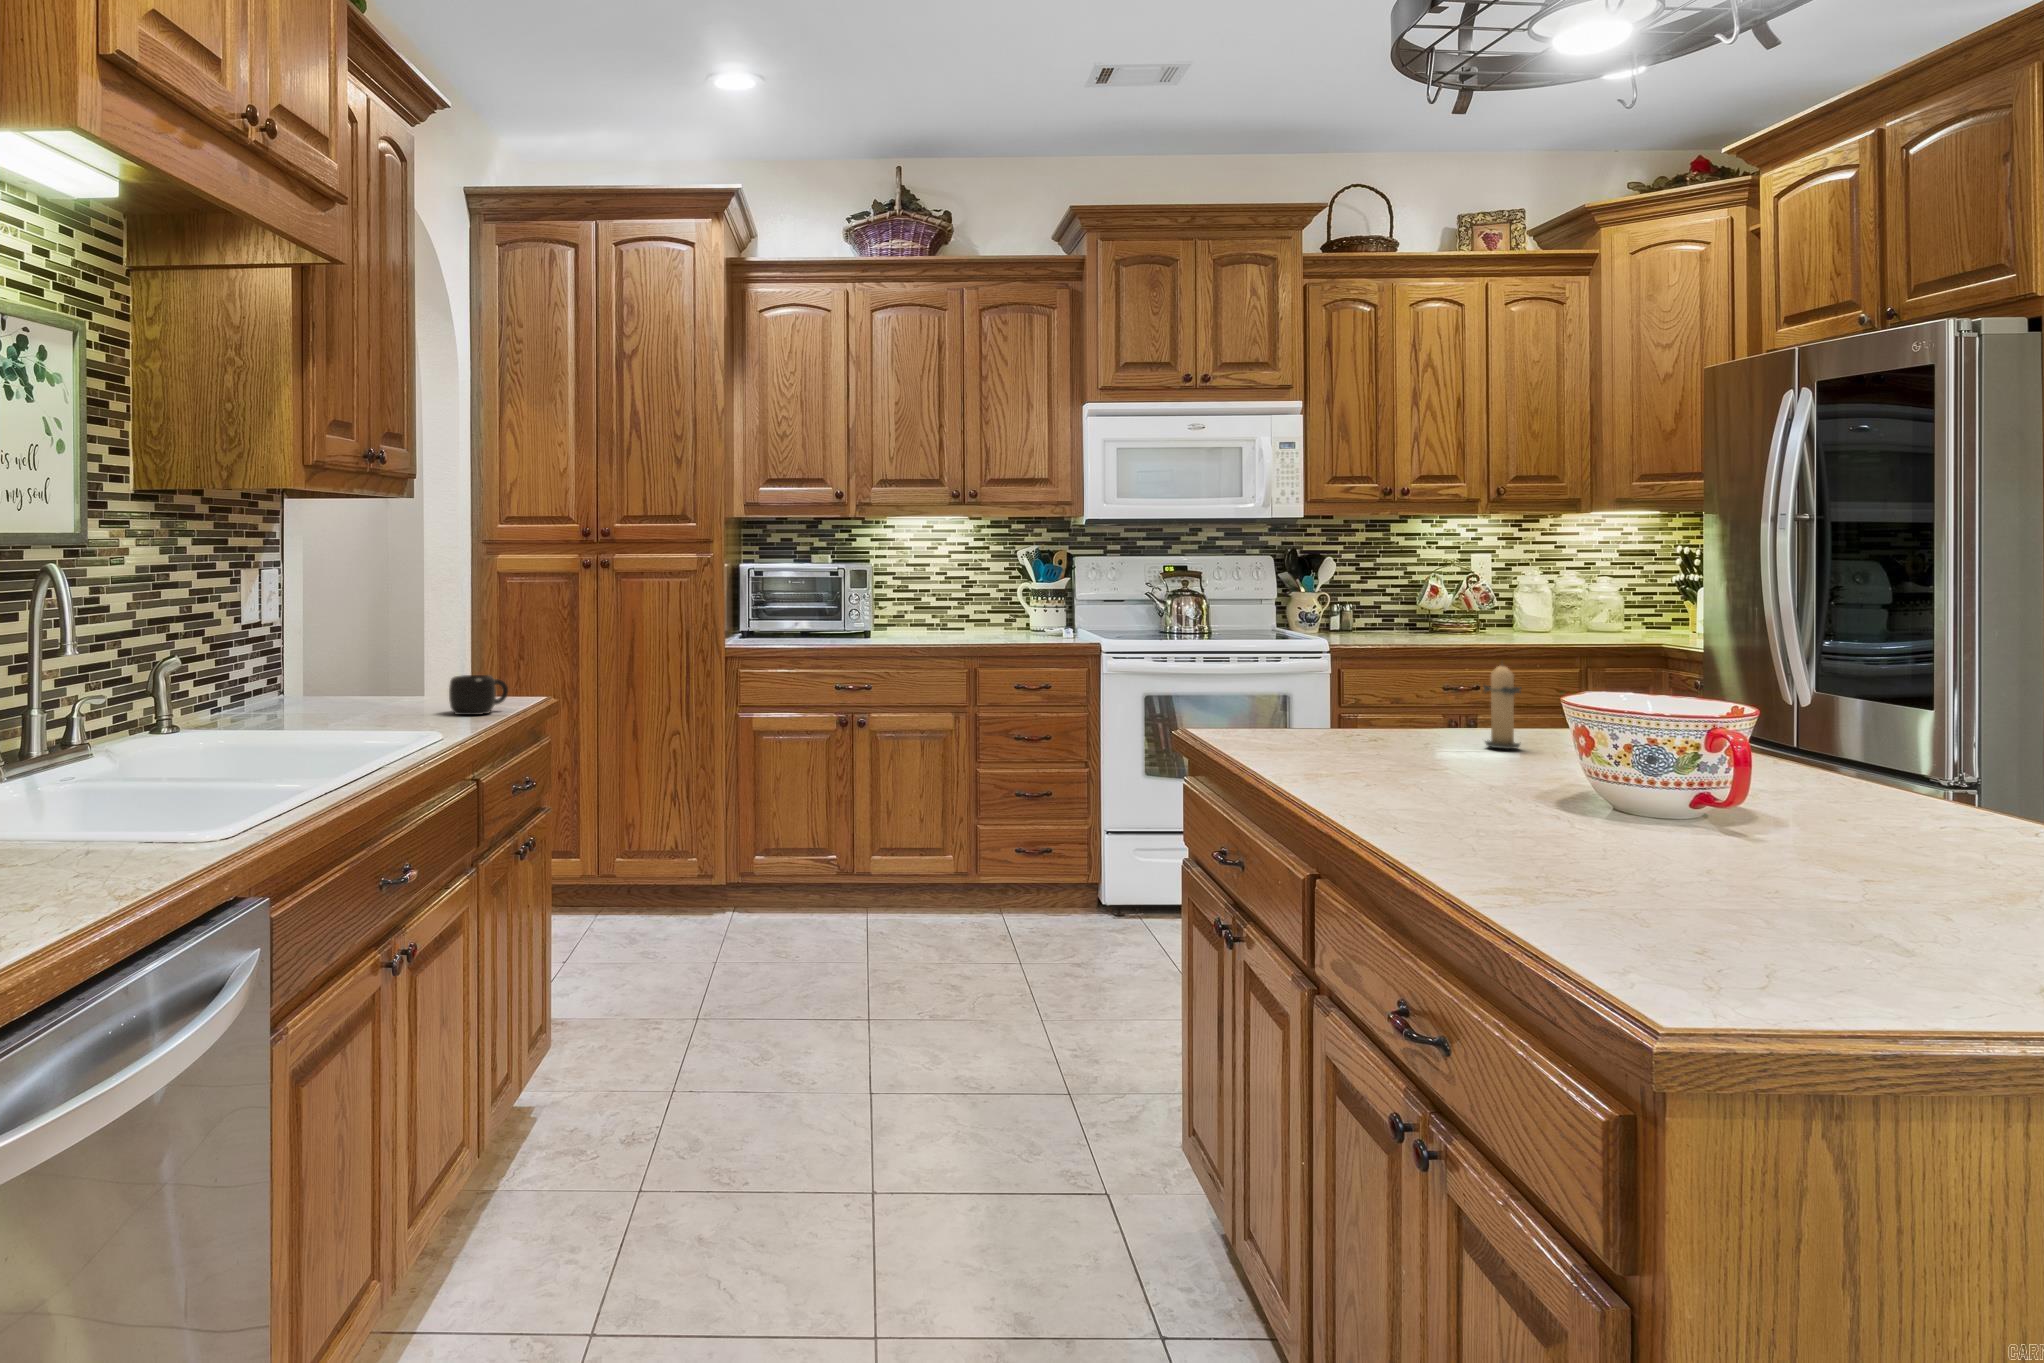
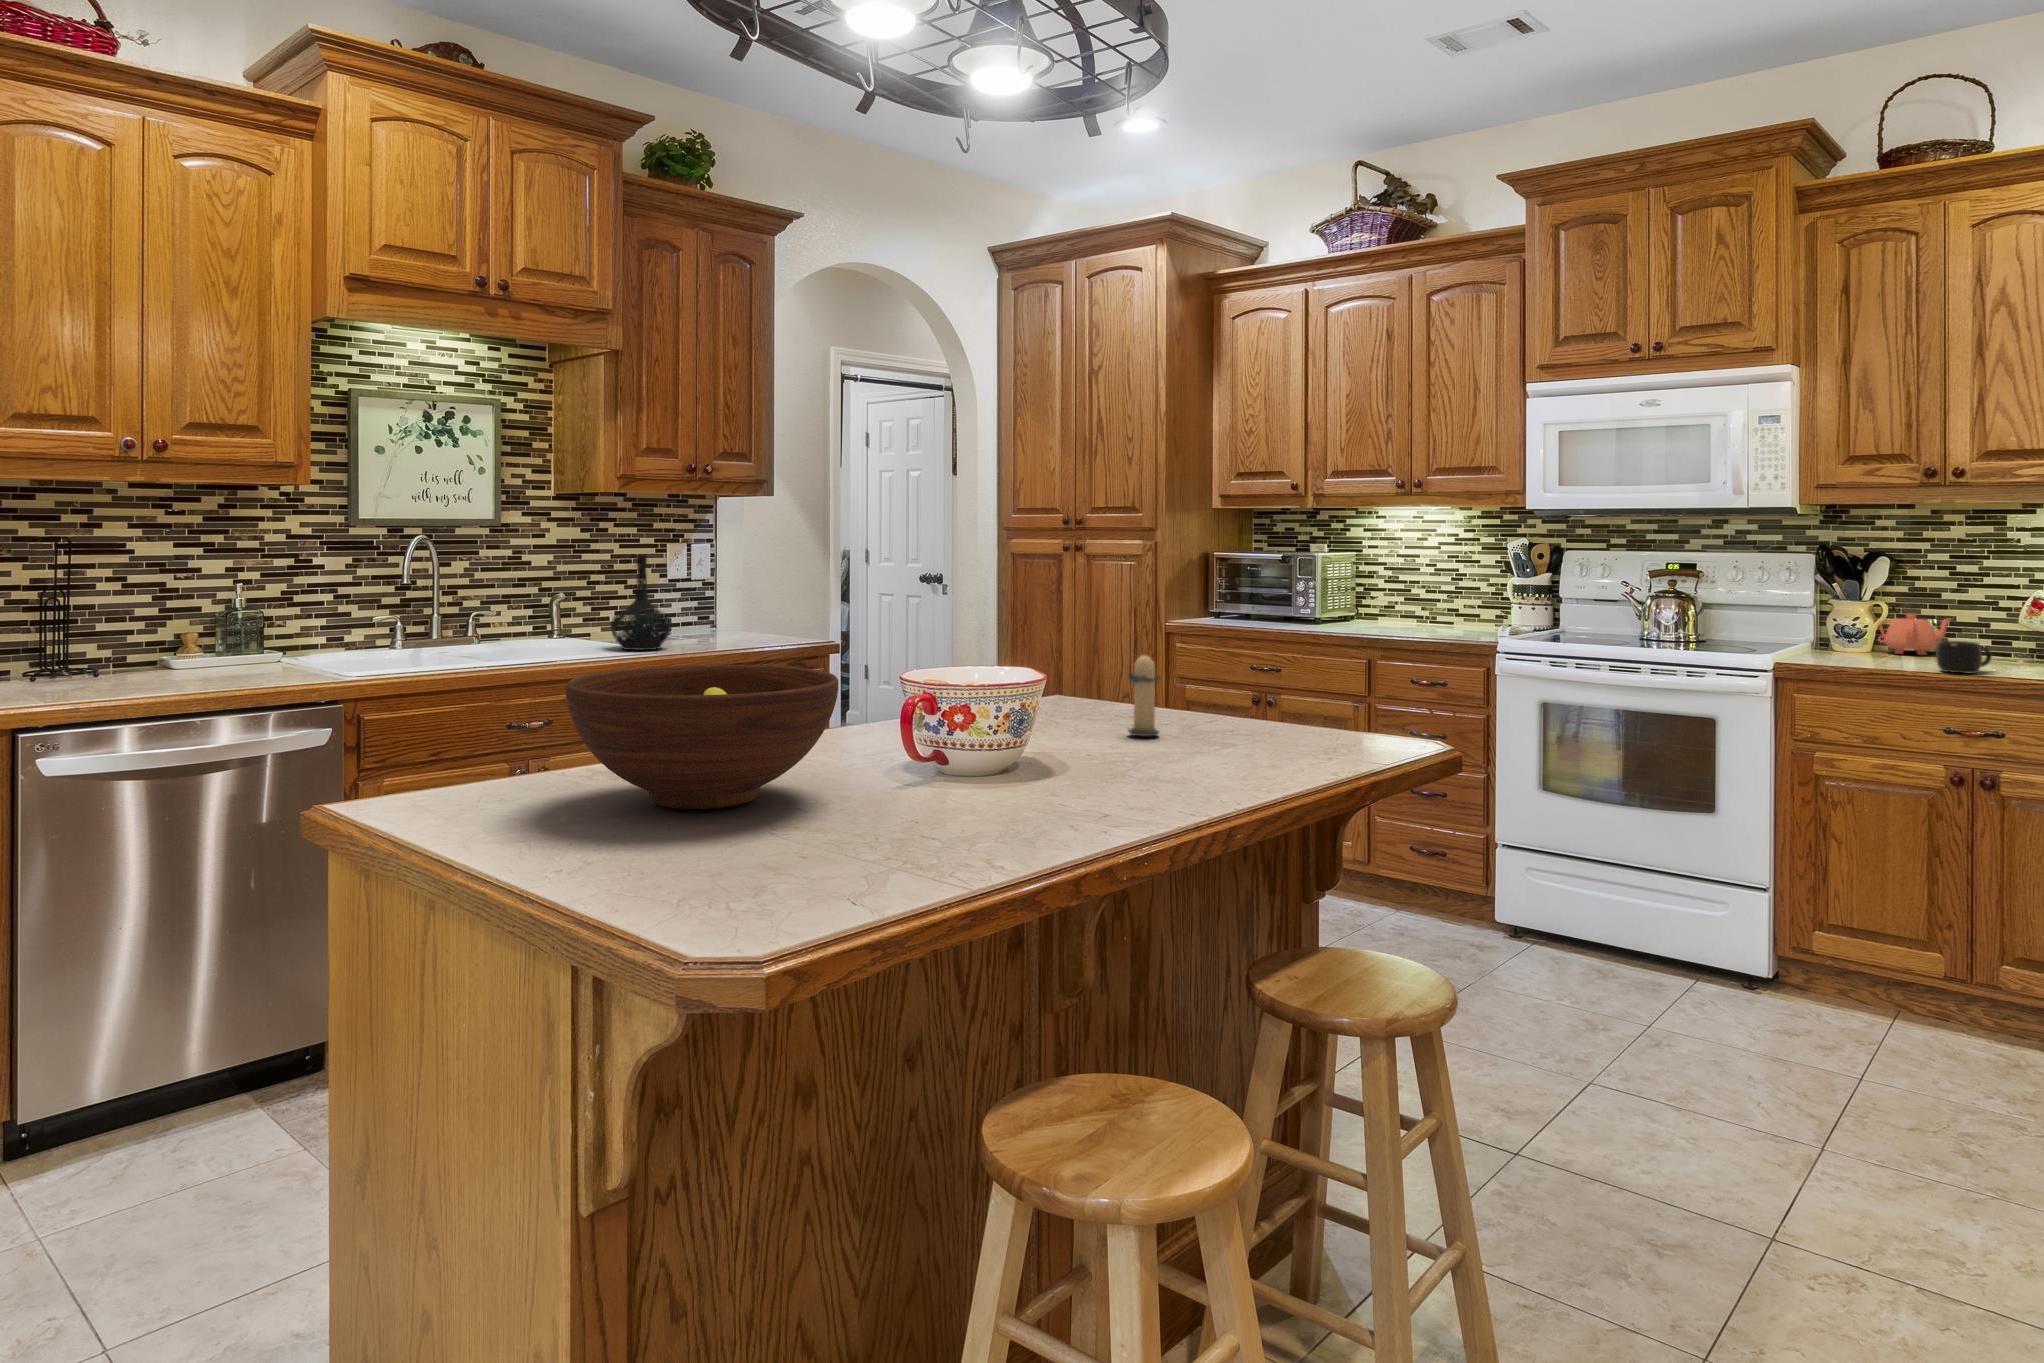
bottle: none [312,587,411,739] -> present [611,554,672,650]
teapot: none [1333,601,1380,632] -> present [1878,614,1951,655]
mug: present [449,675,508,715] -> present [1936,641,1992,673]
fruit bowl: none [1581,702,1970,881] -> present [566,665,838,809]

